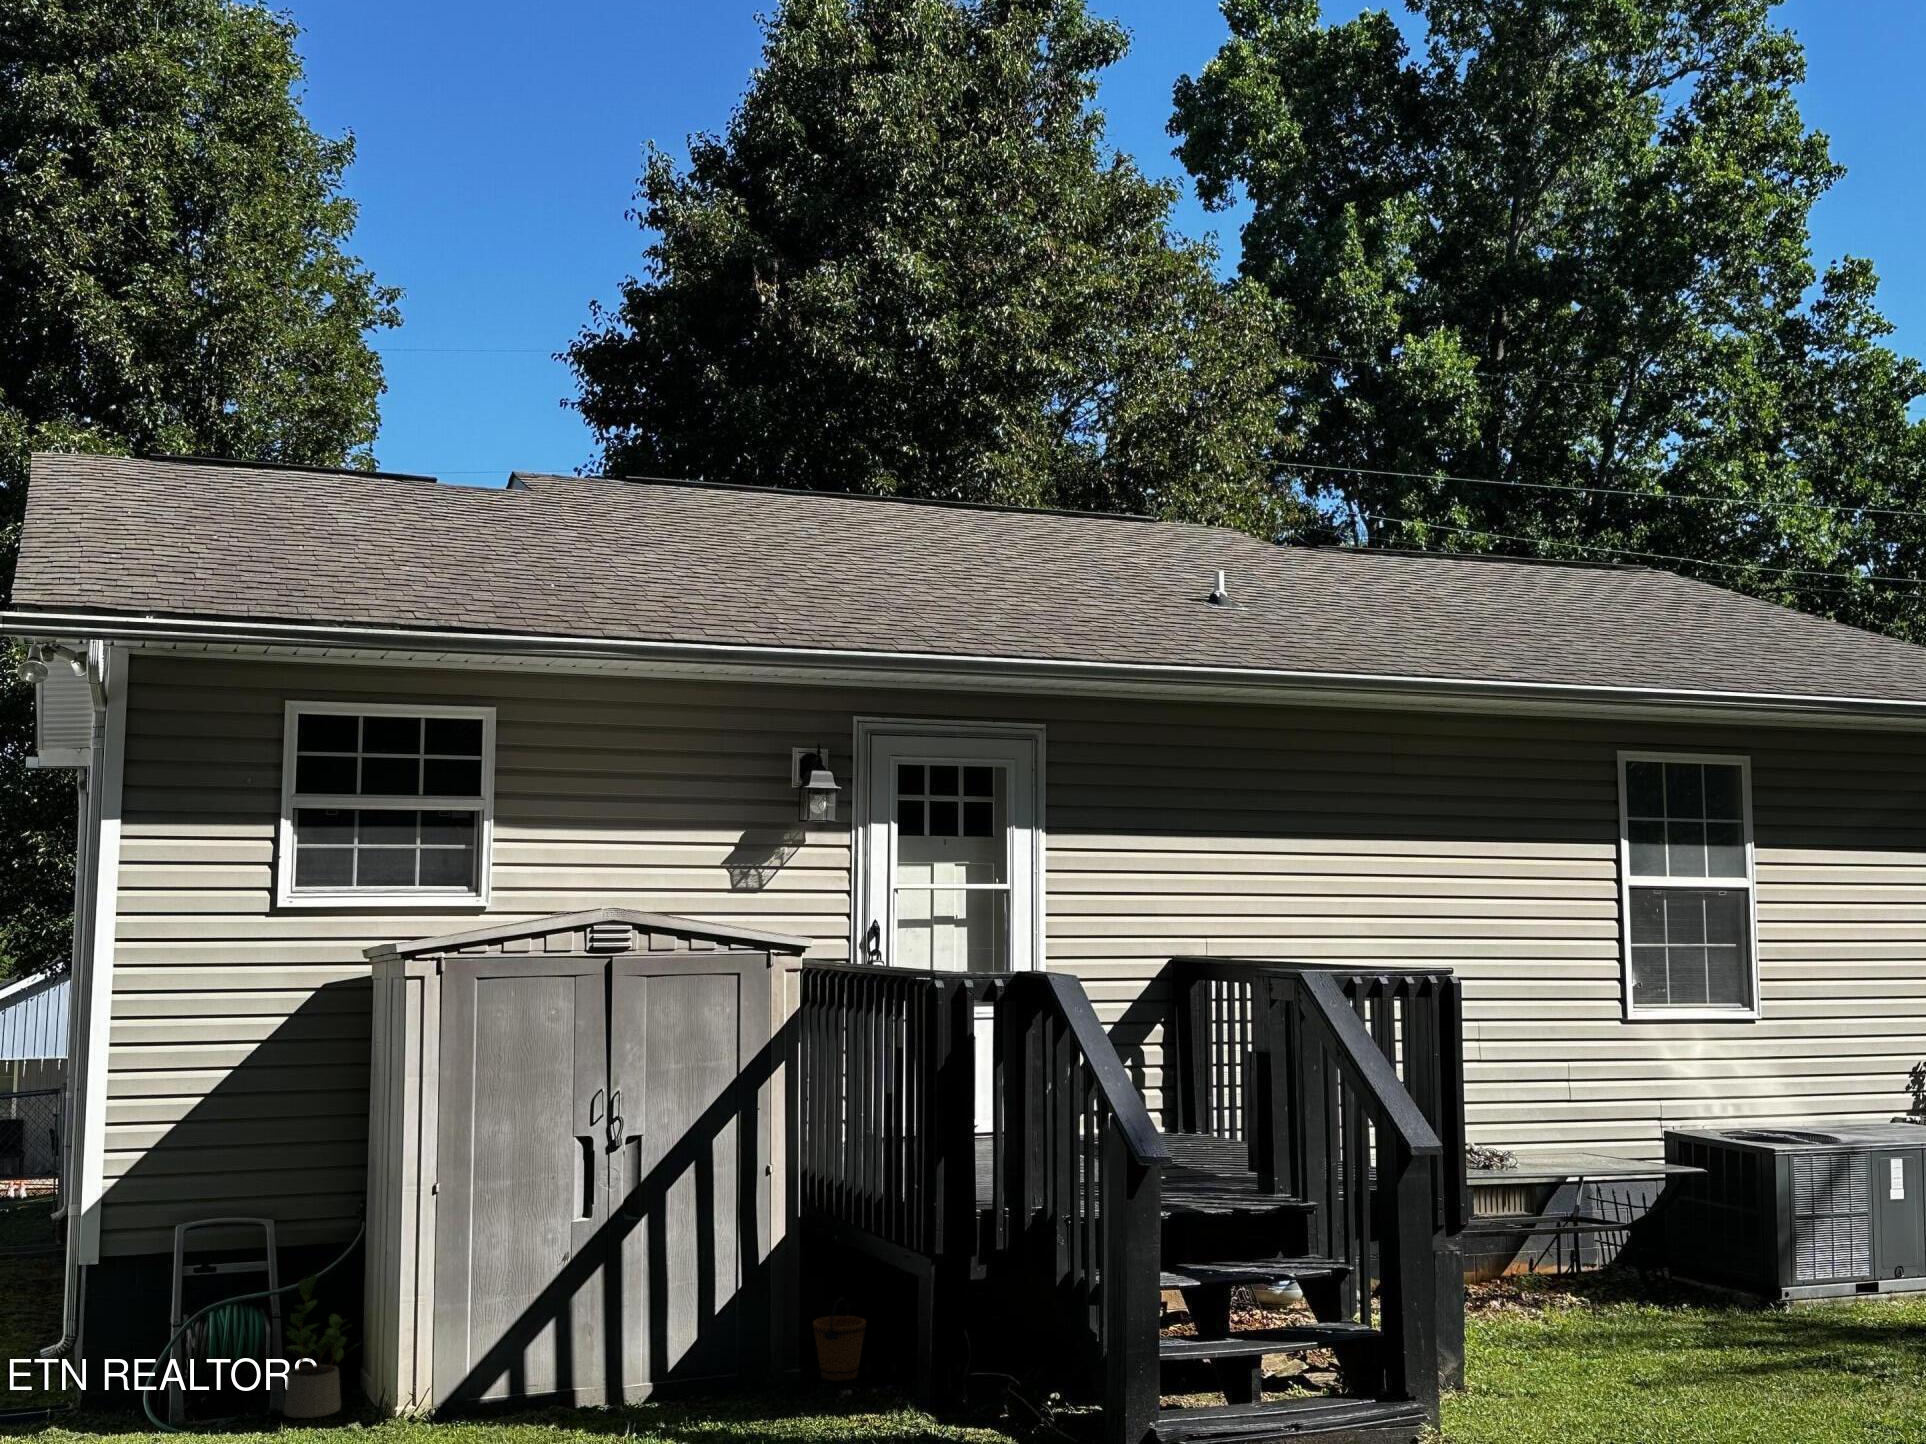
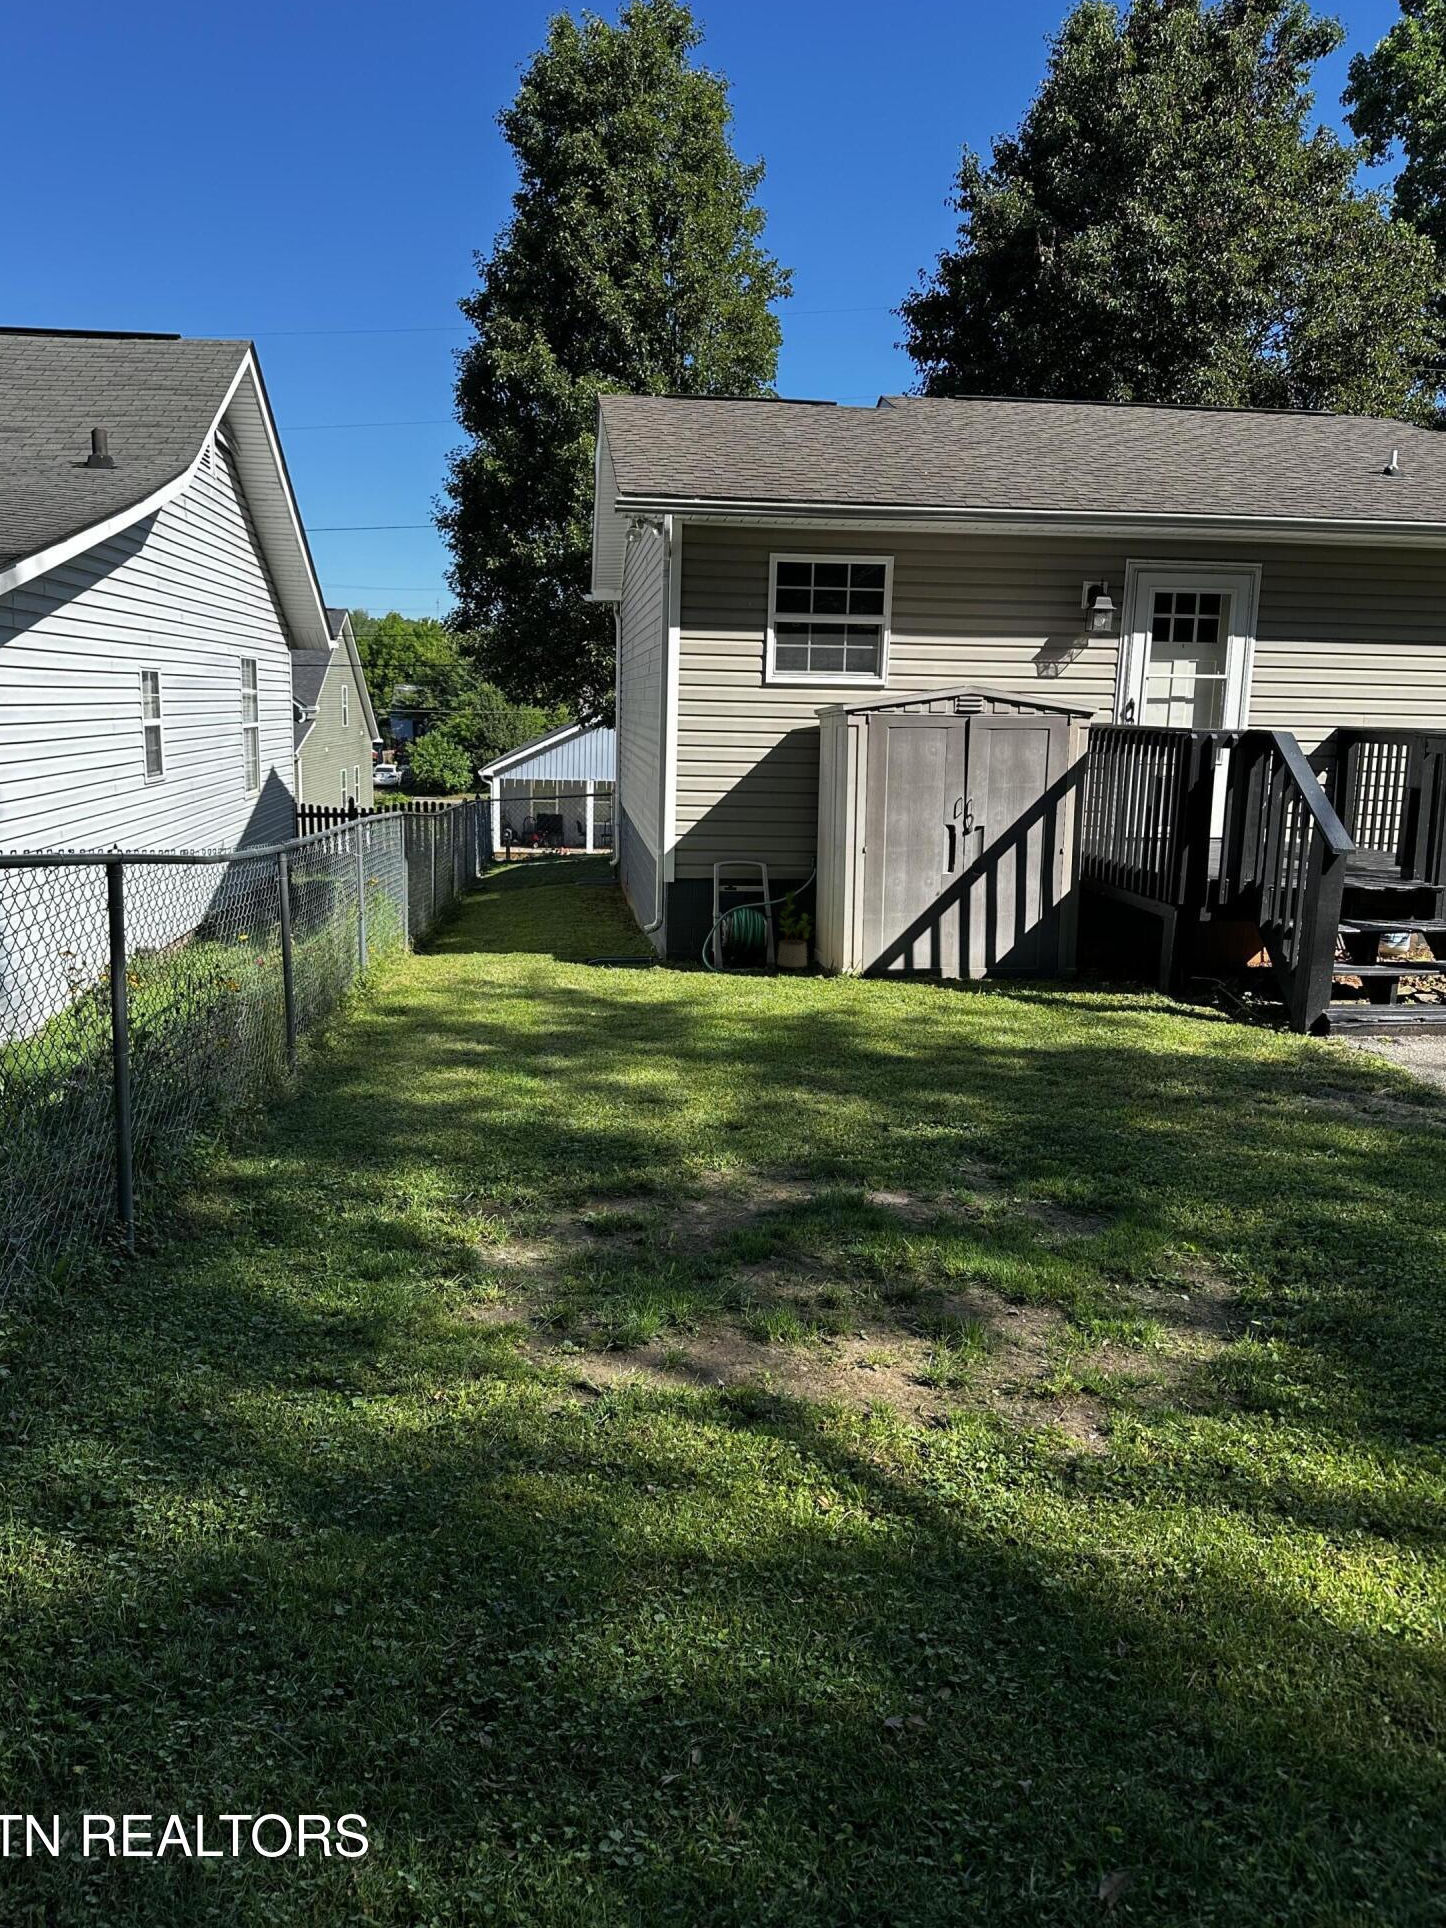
bucket: present [813,1297,866,1381] -> none [1081,930,1116,979]

